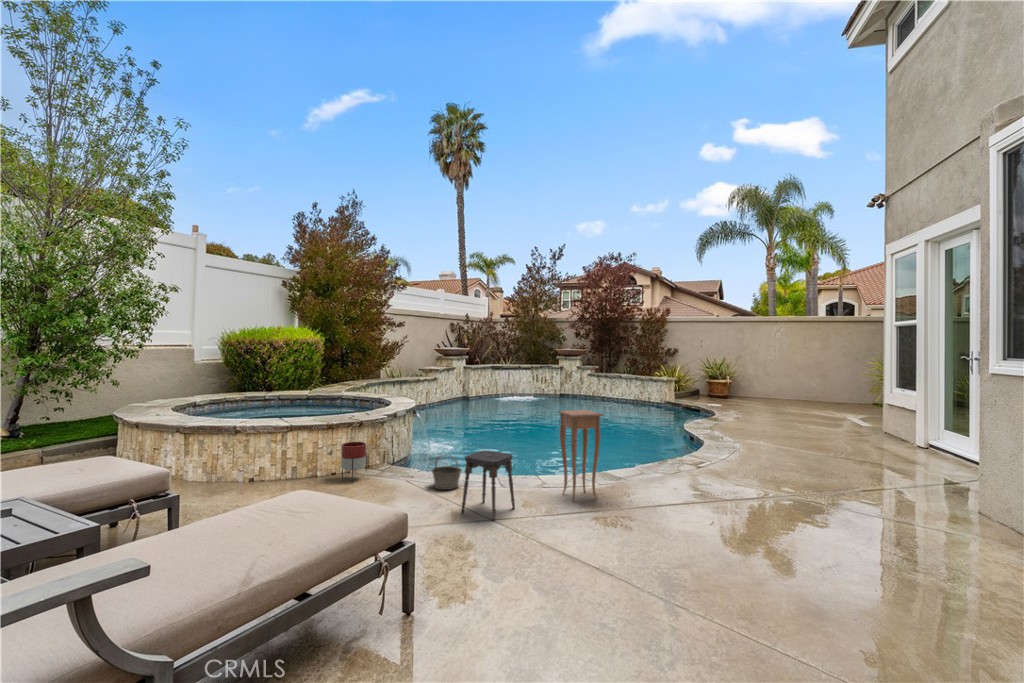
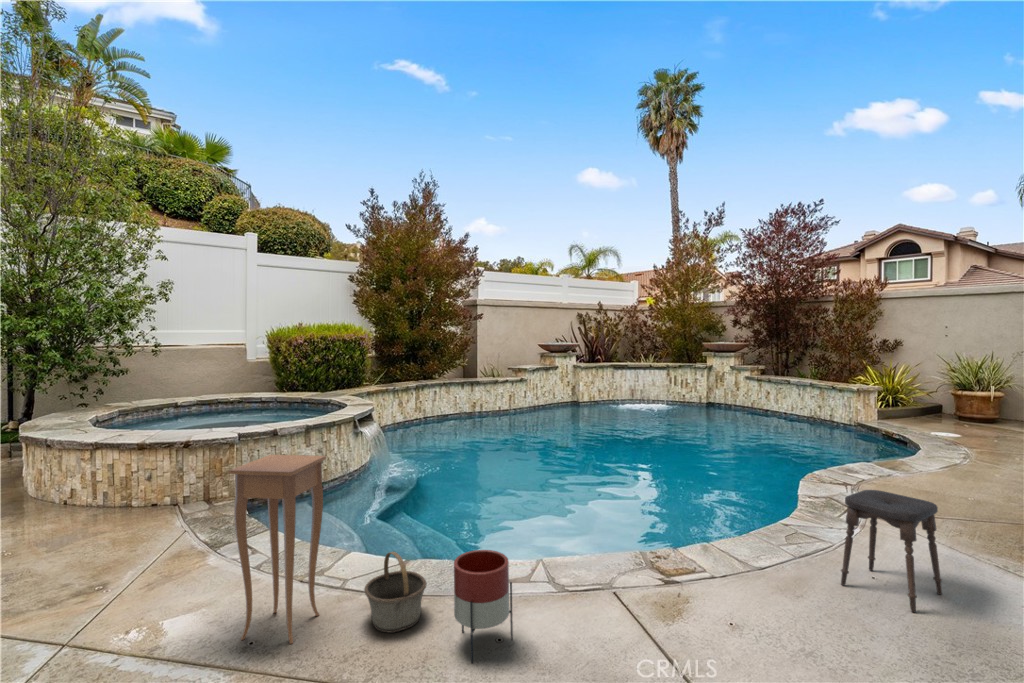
planter: present [341,442,367,483] -> present [454,550,513,663]
stool: present [462,451,515,520] -> present [841,490,942,612]
basket: present [432,457,462,490] -> present [364,552,427,633]

